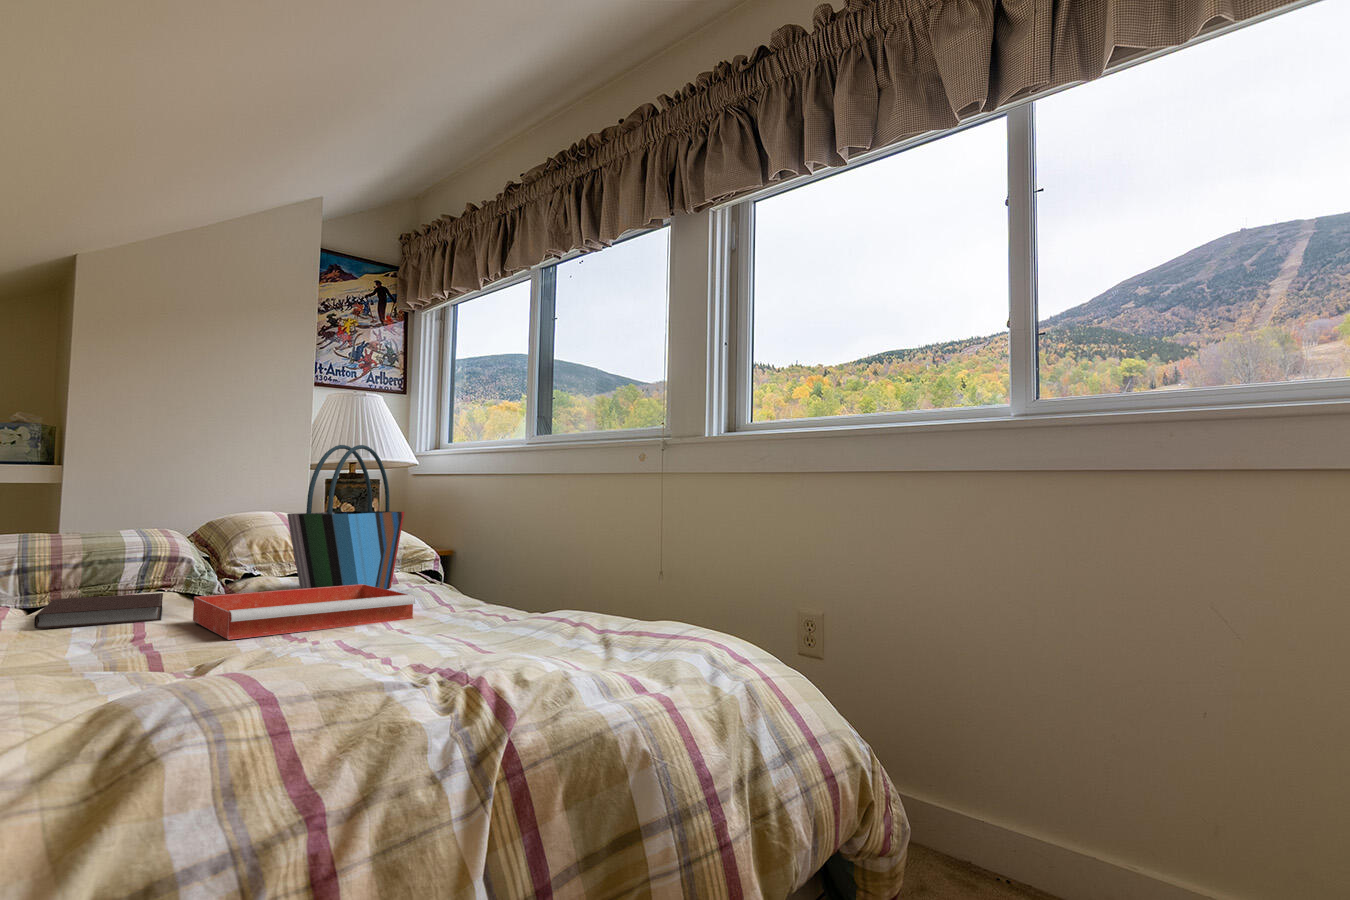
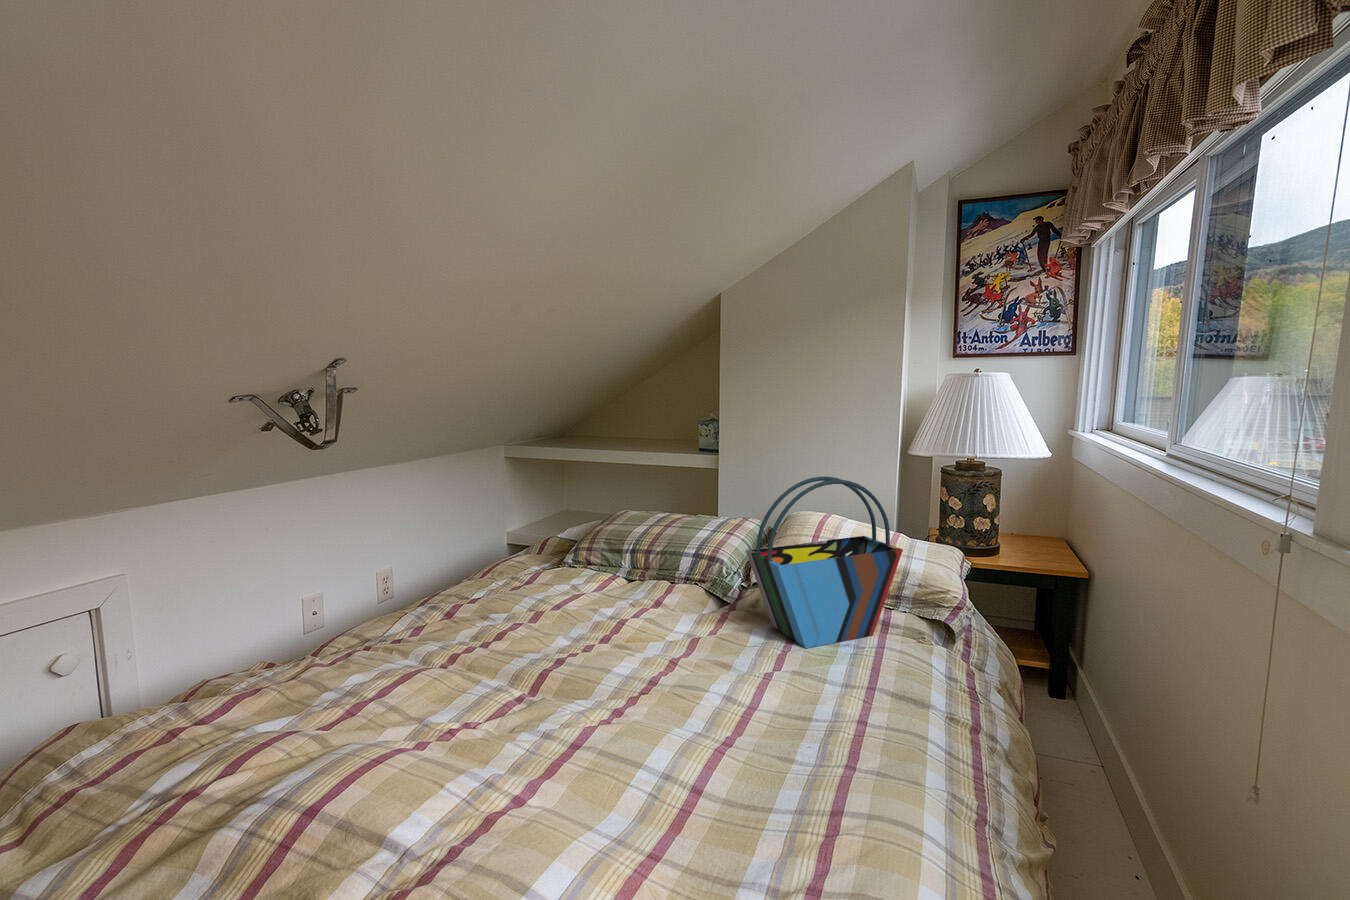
tray: present [193,584,415,640] -> none [566,627,767,735]
notebook: present [34,593,163,629] -> none [572,582,683,632]

